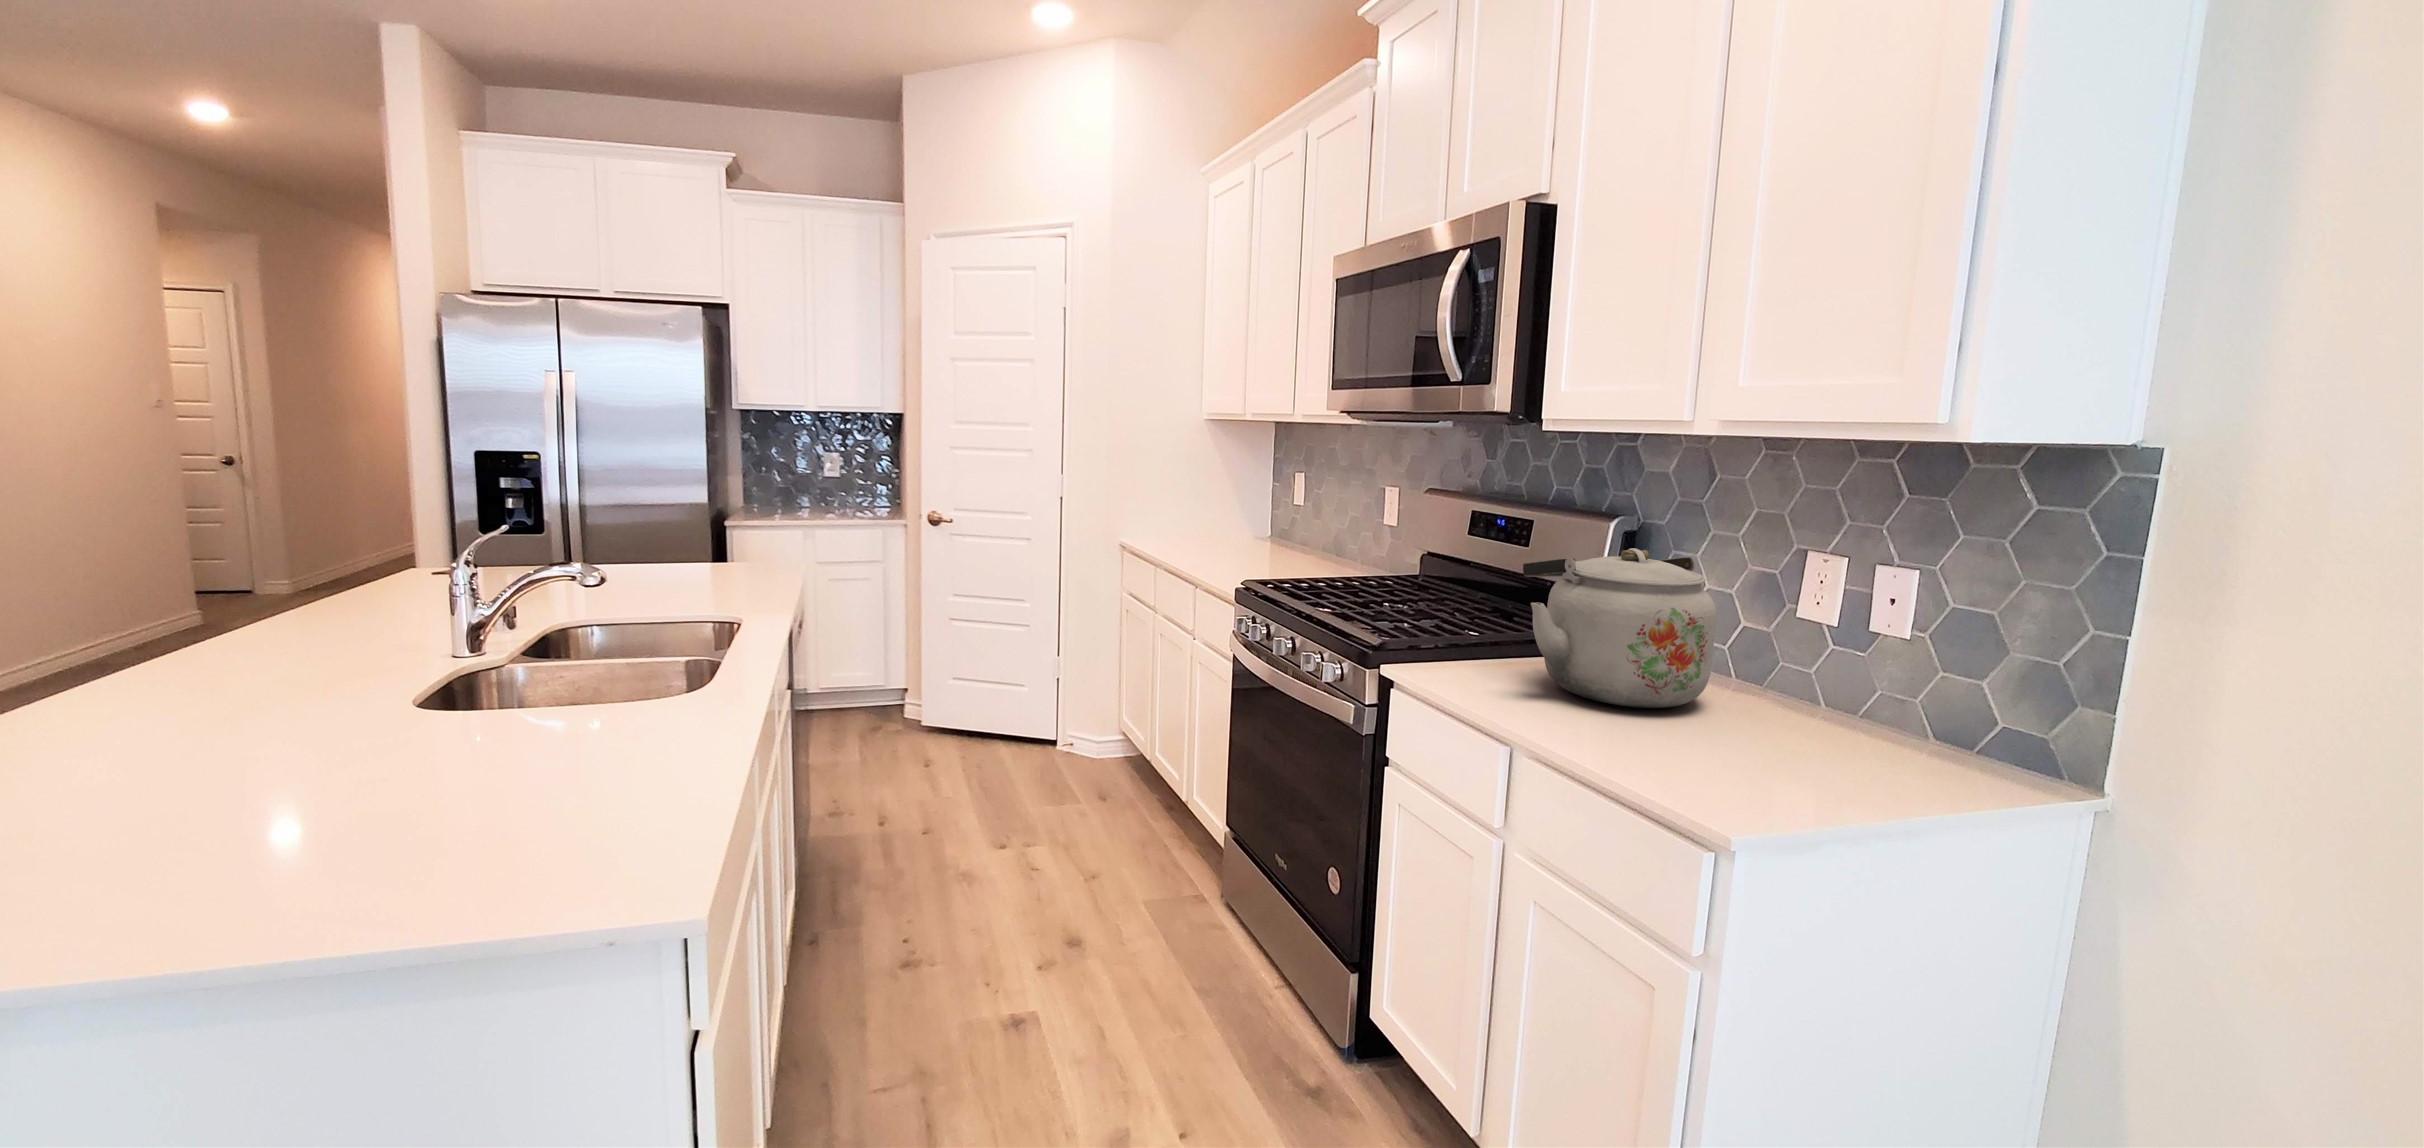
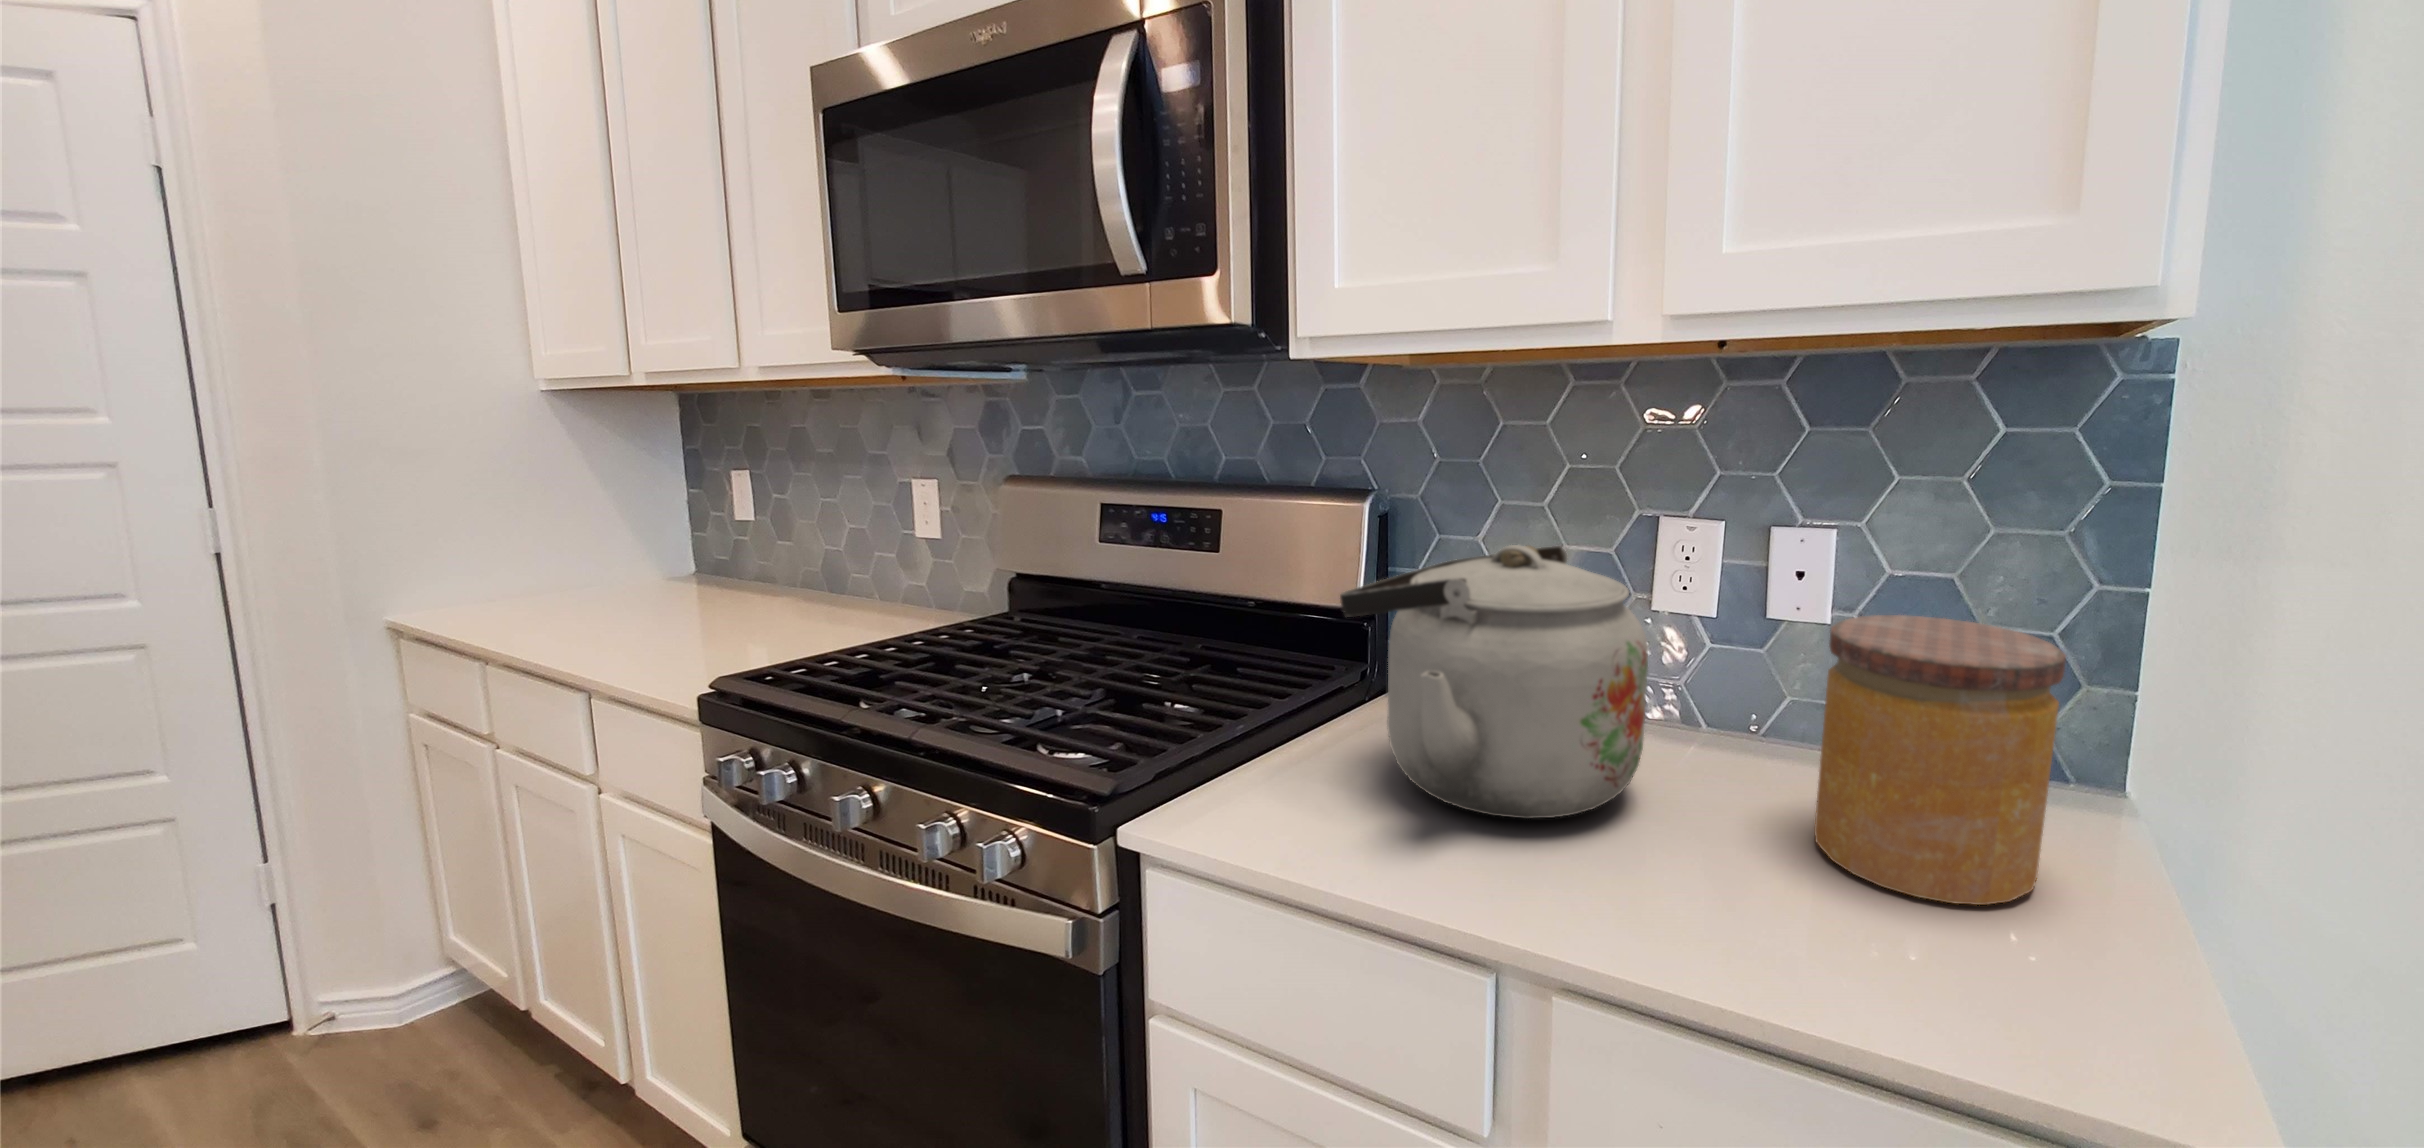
jar: none [1769,614,1938,792] -> present [1814,615,2066,905]

